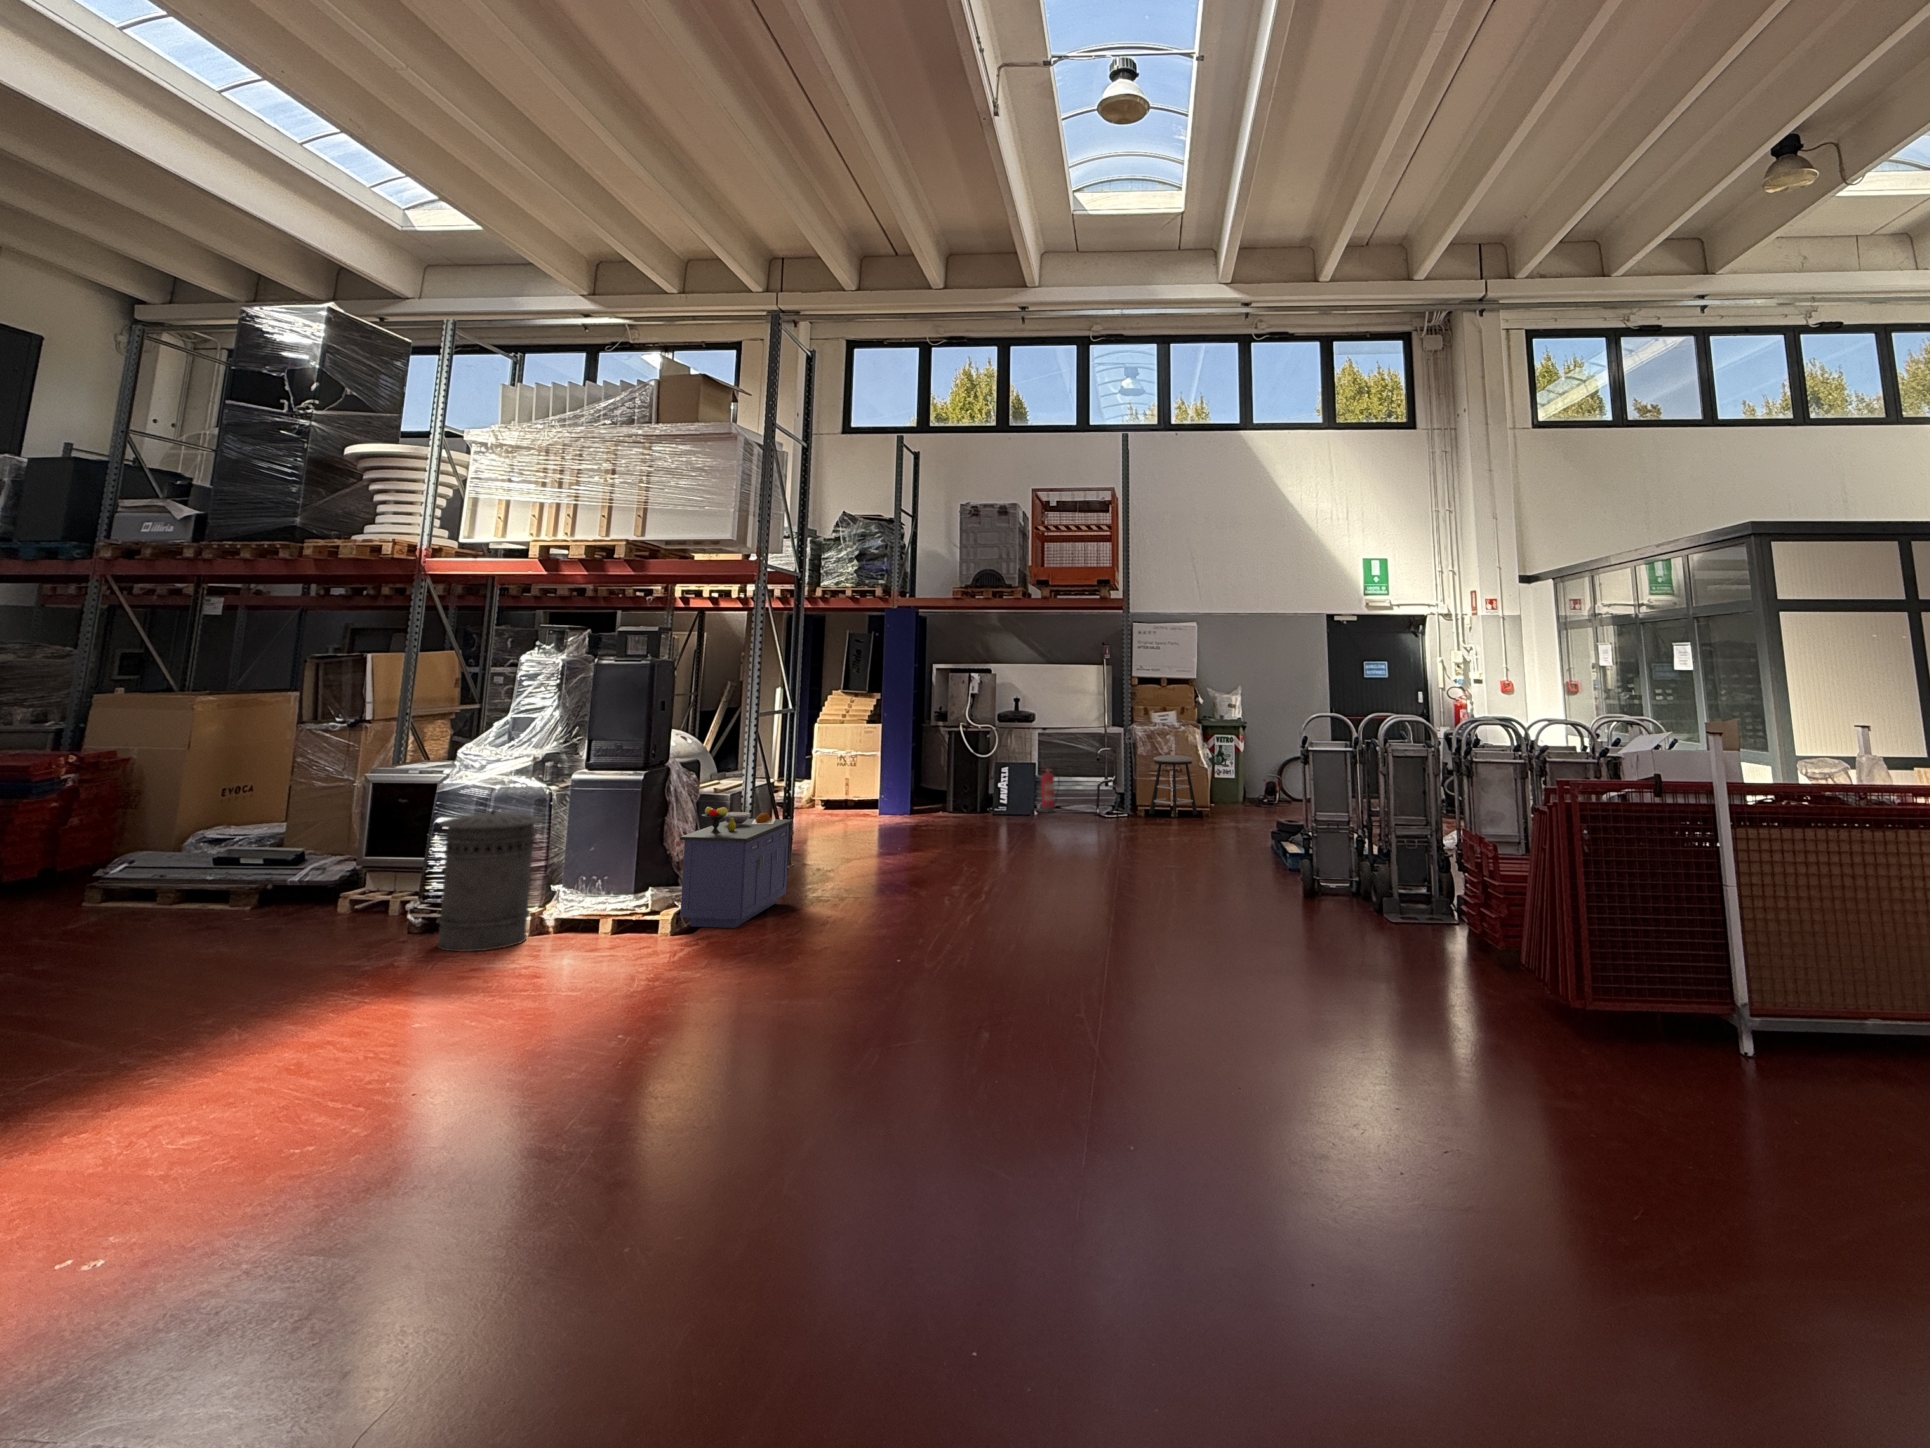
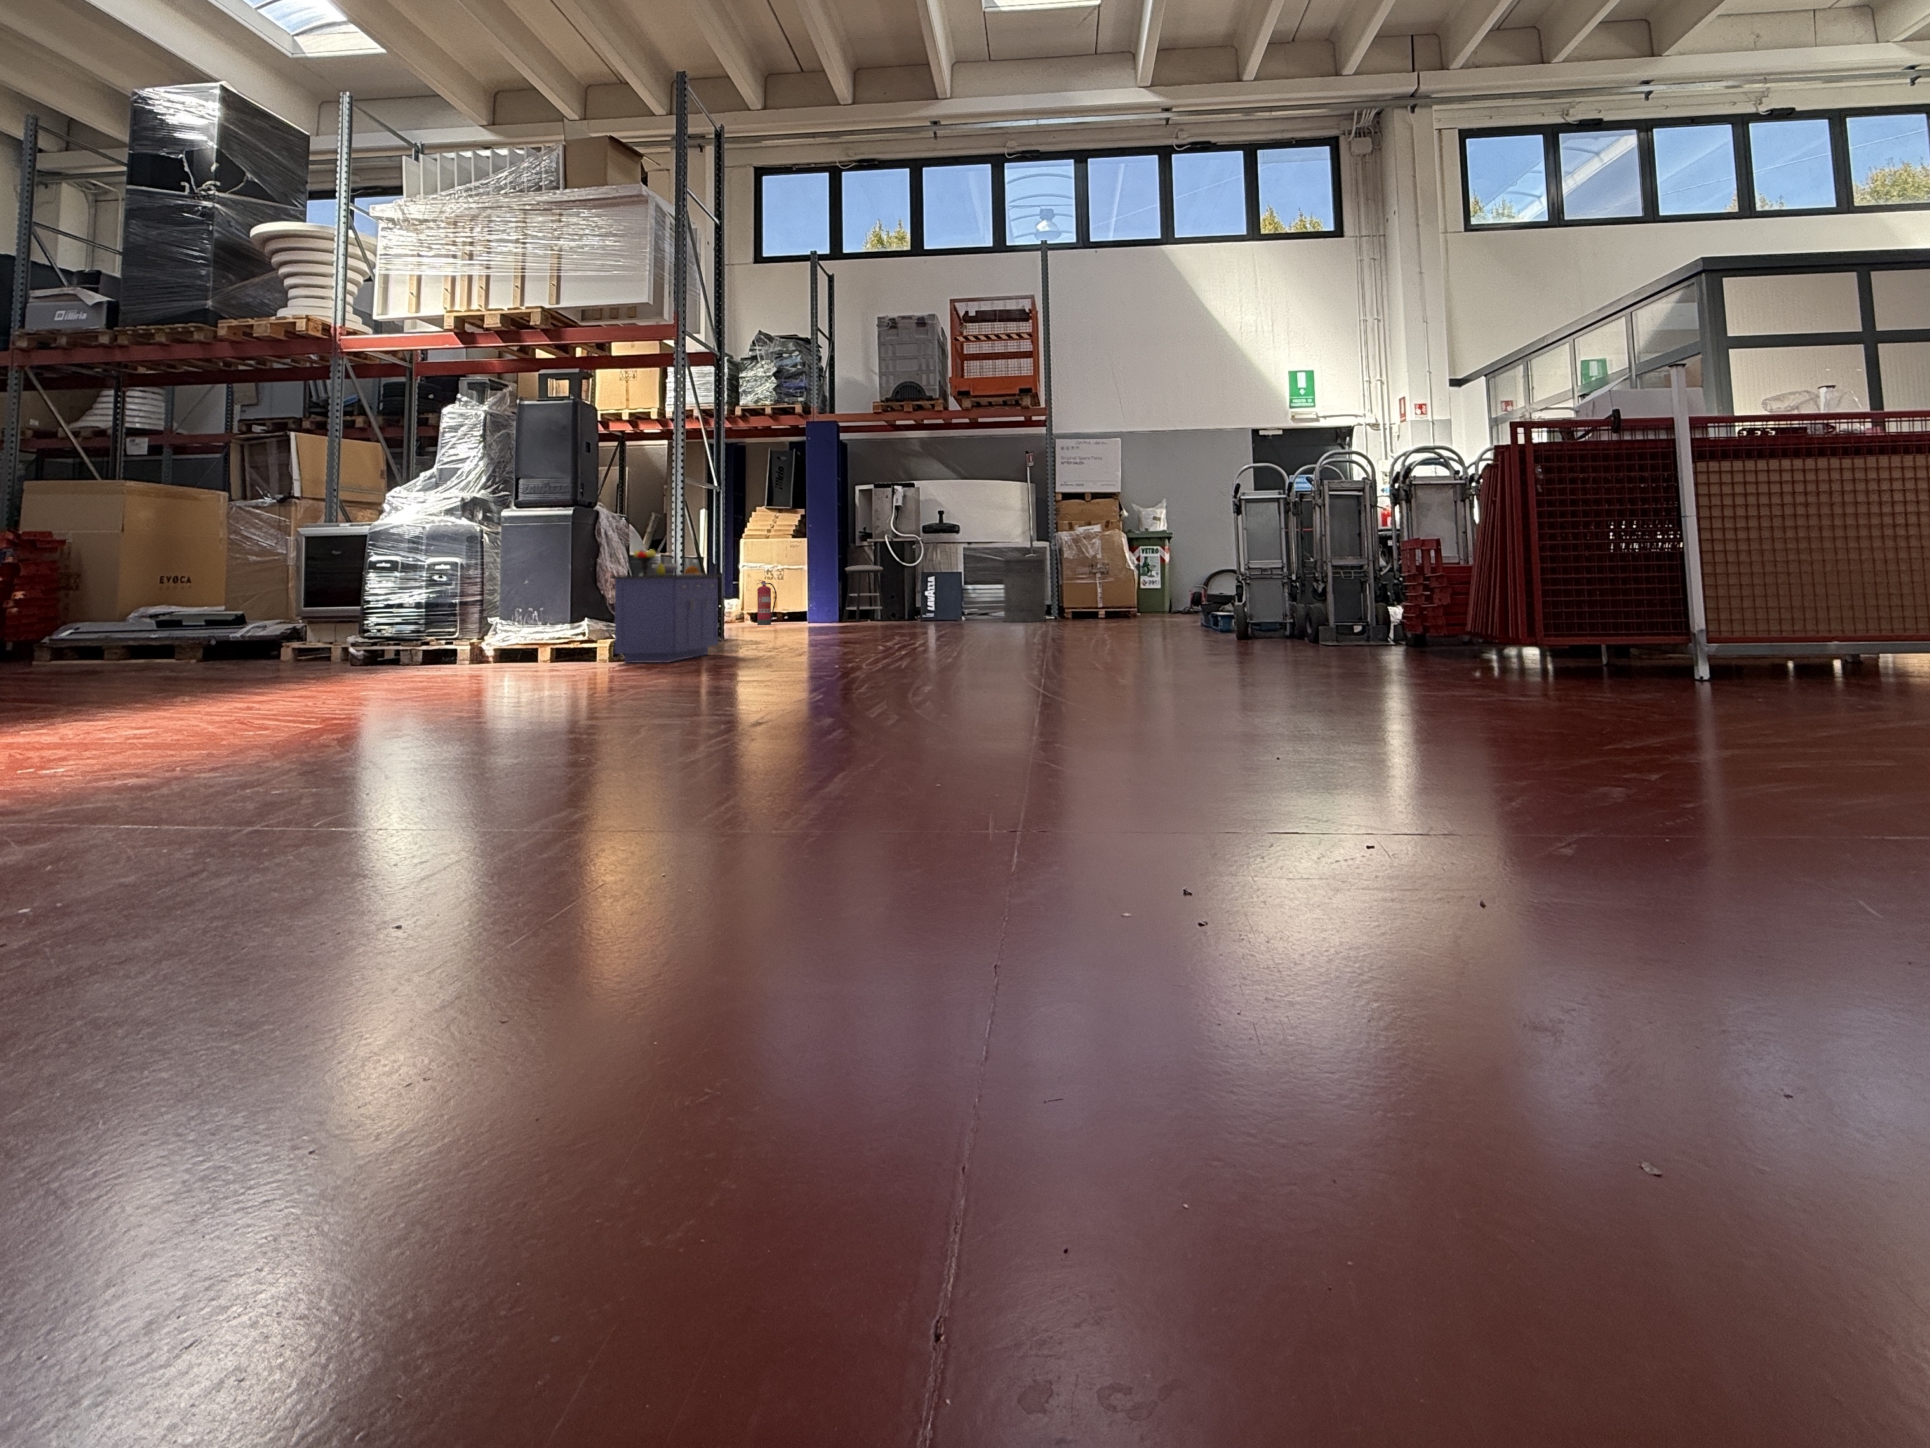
stool: present [1149,755,1197,817] -> present [843,565,887,622]
fire extinguisher: present [1041,768,1056,812] -> present [757,580,777,625]
trash can: present [437,810,542,952] -> present [1002,555,1048,622]

